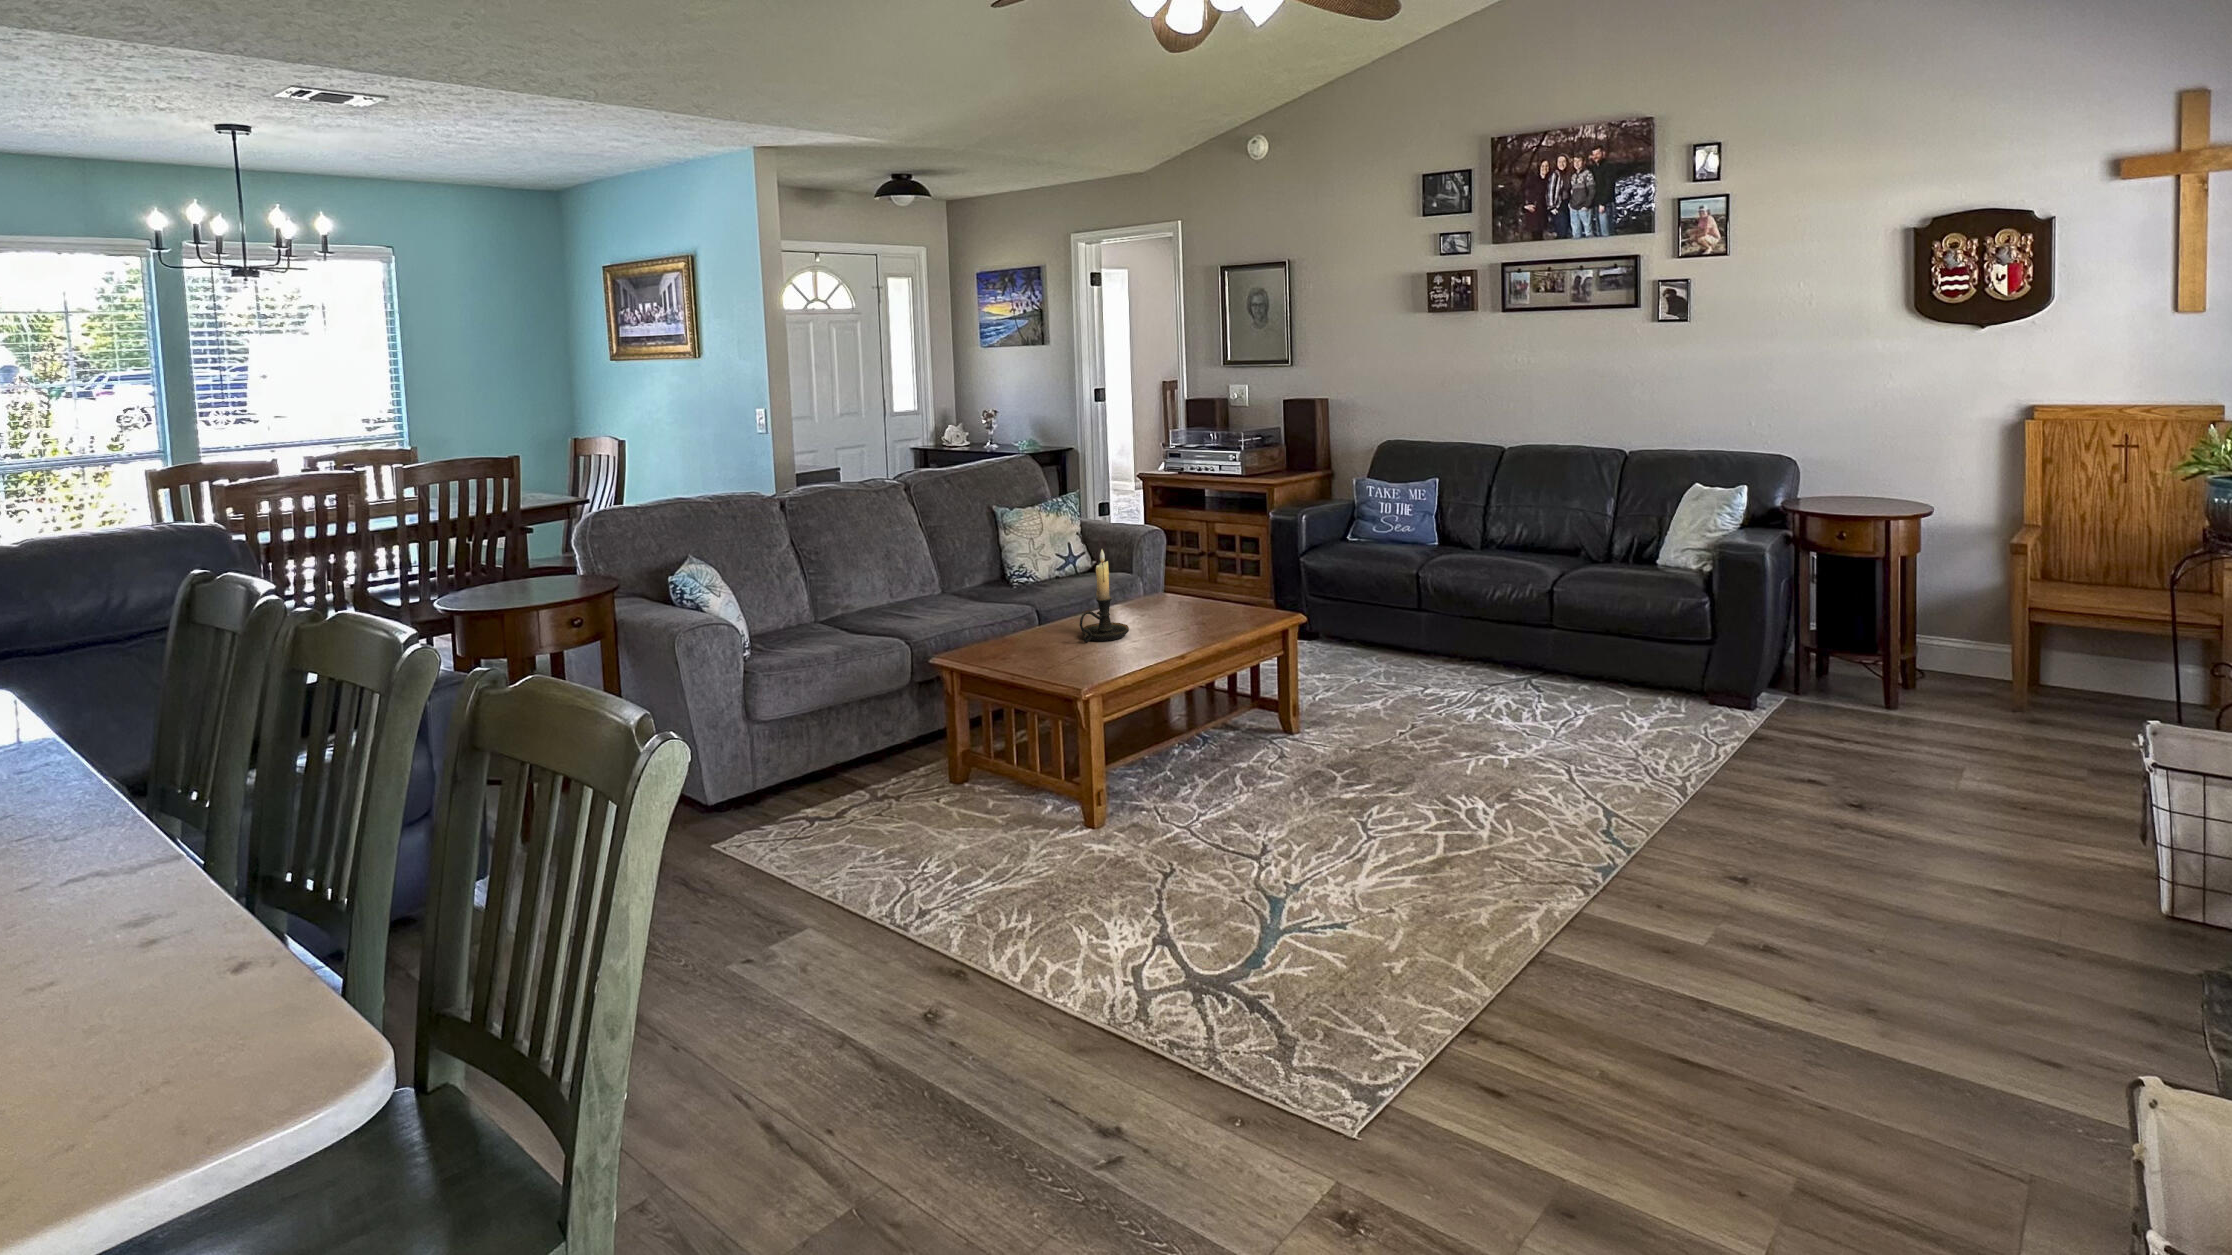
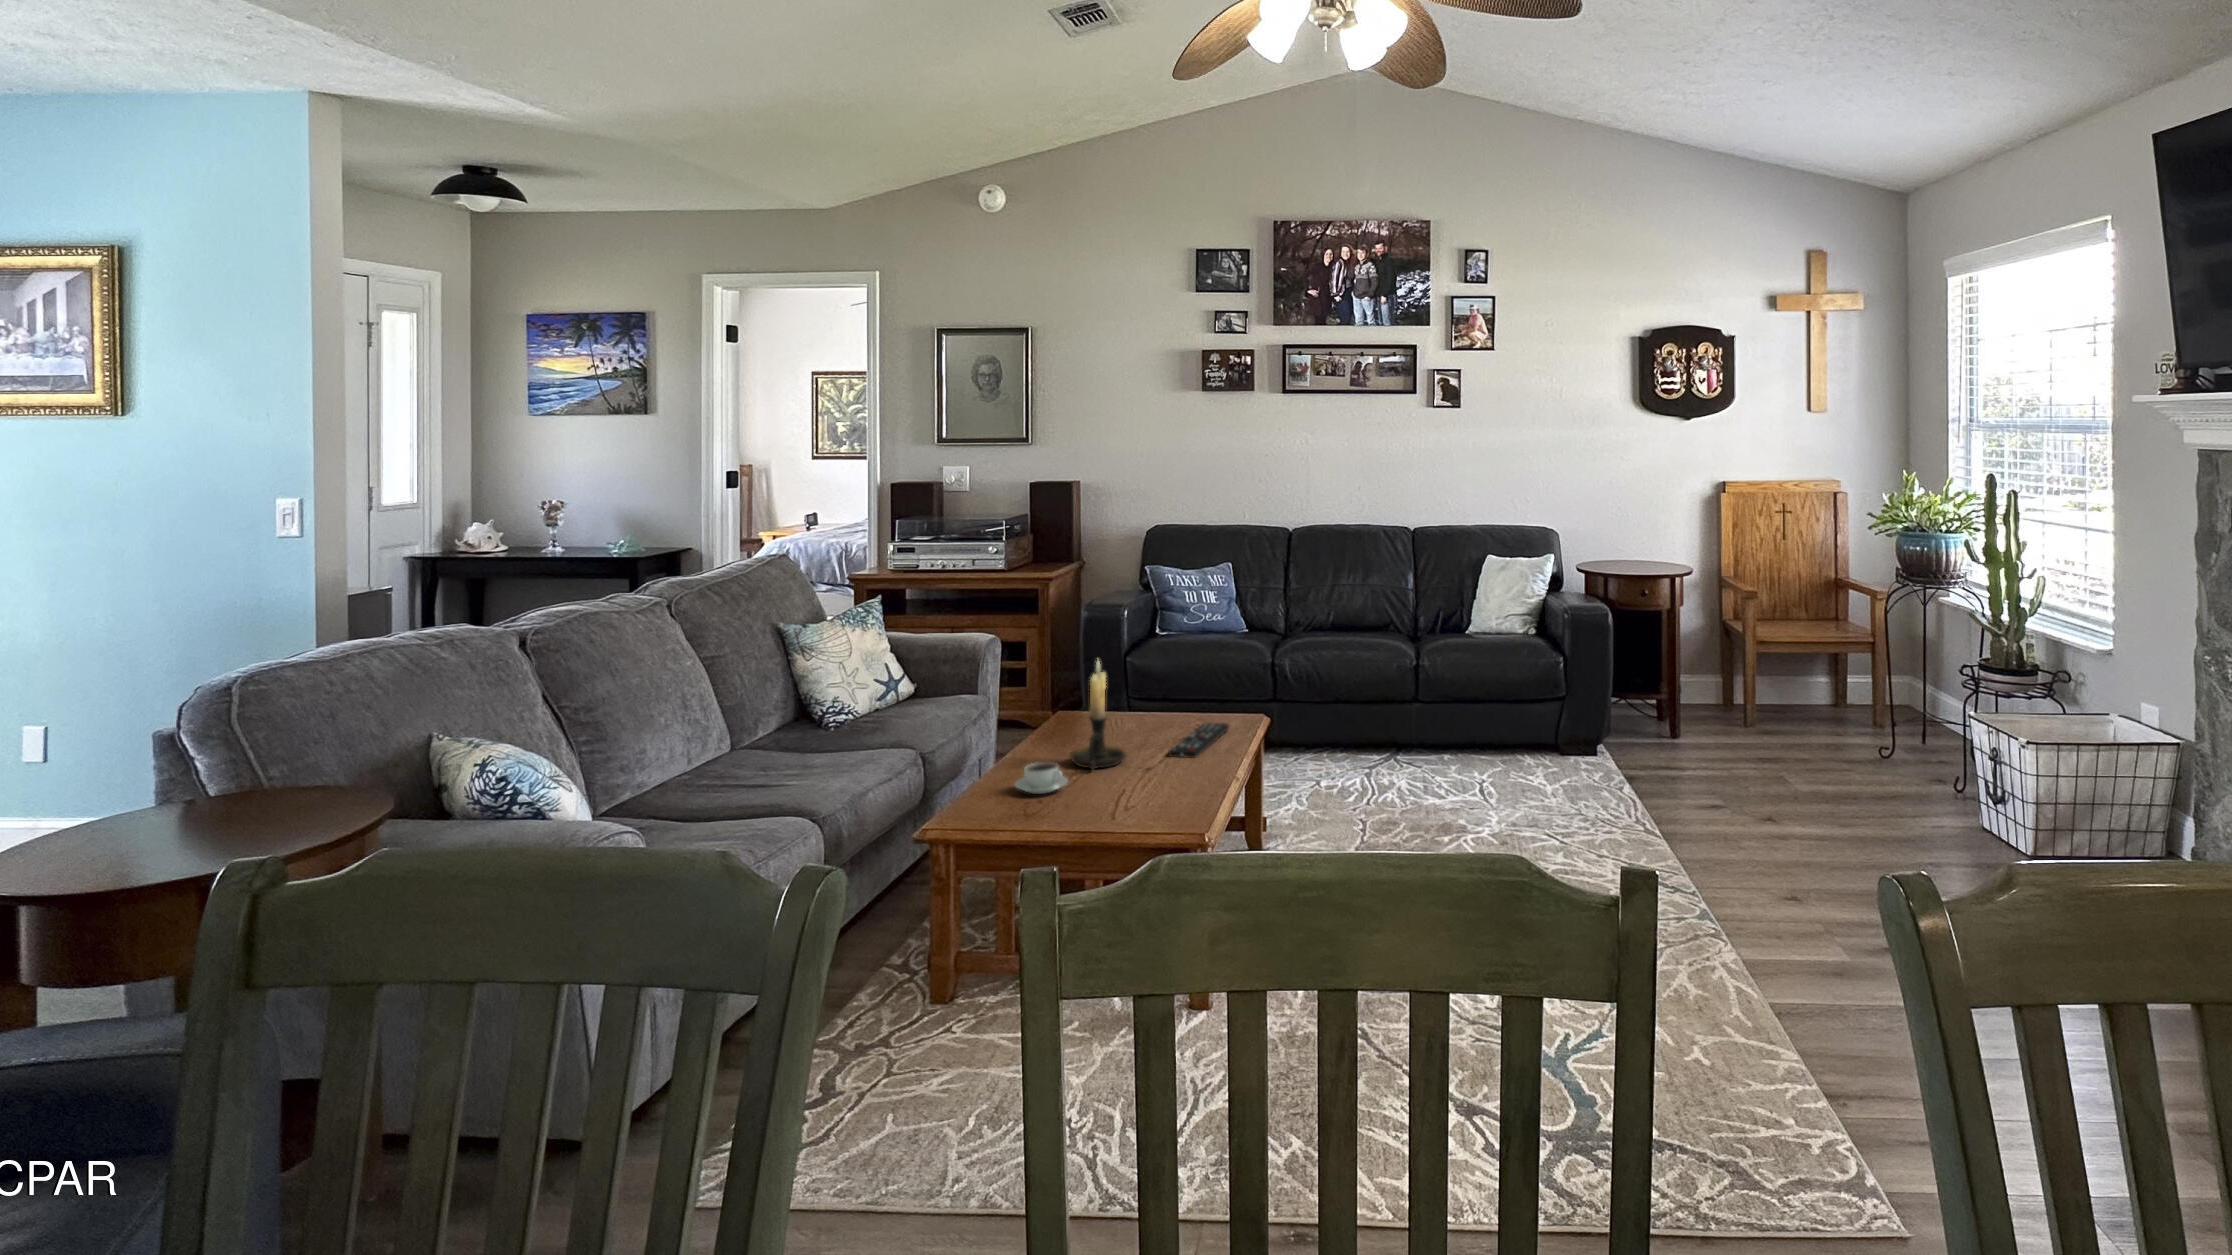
remote control: none [1163,615,1251,644] -> present [1169,723,1229,758]
coffee cup: none [1004,629,1048,654] -> present [1015,762,1068,794]

